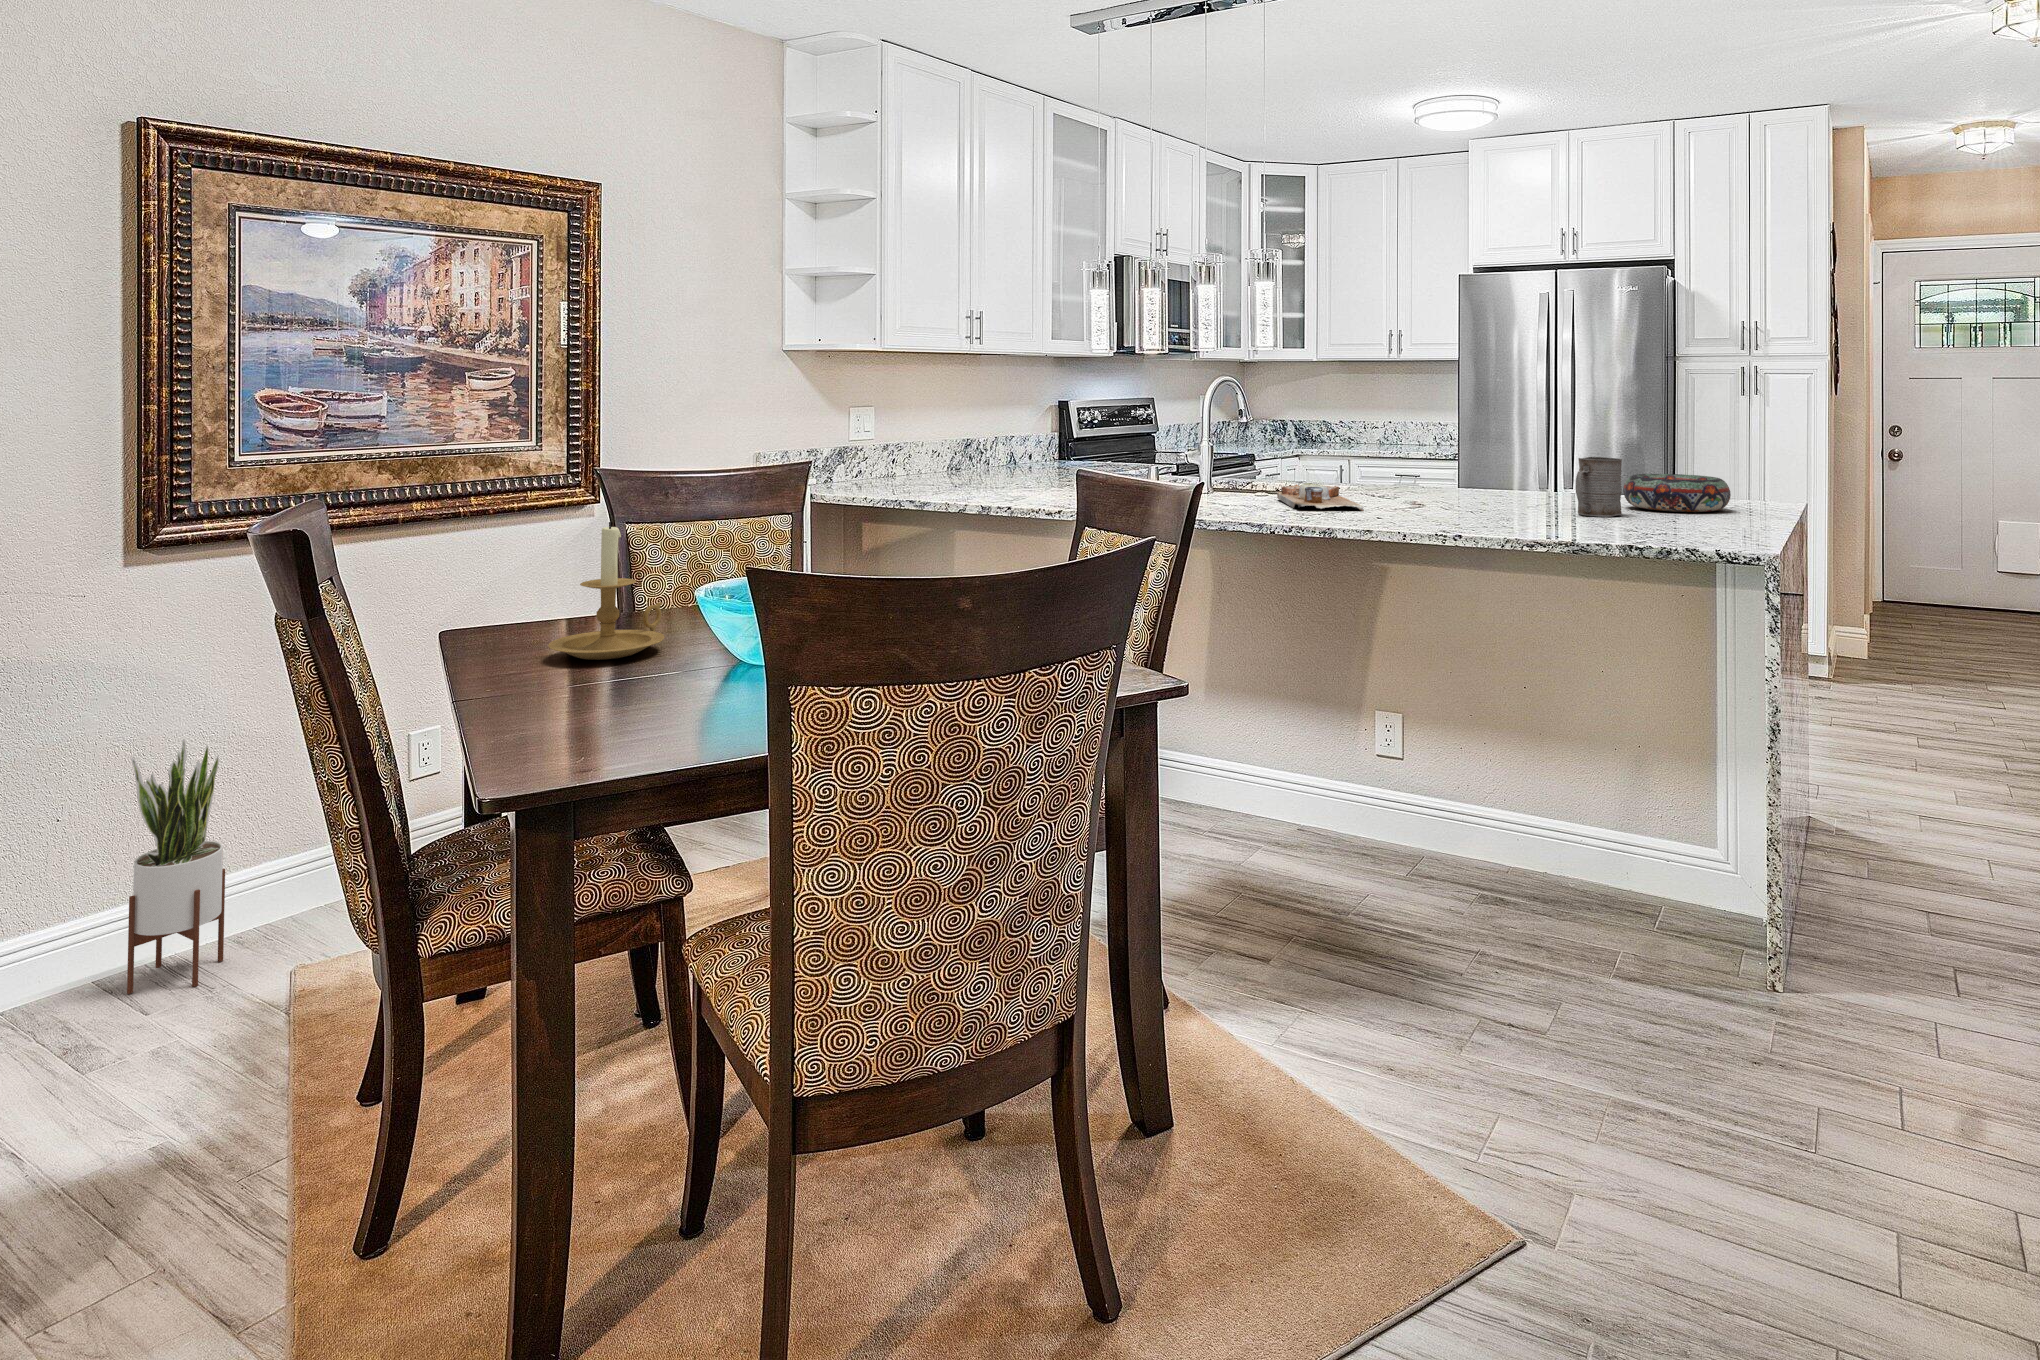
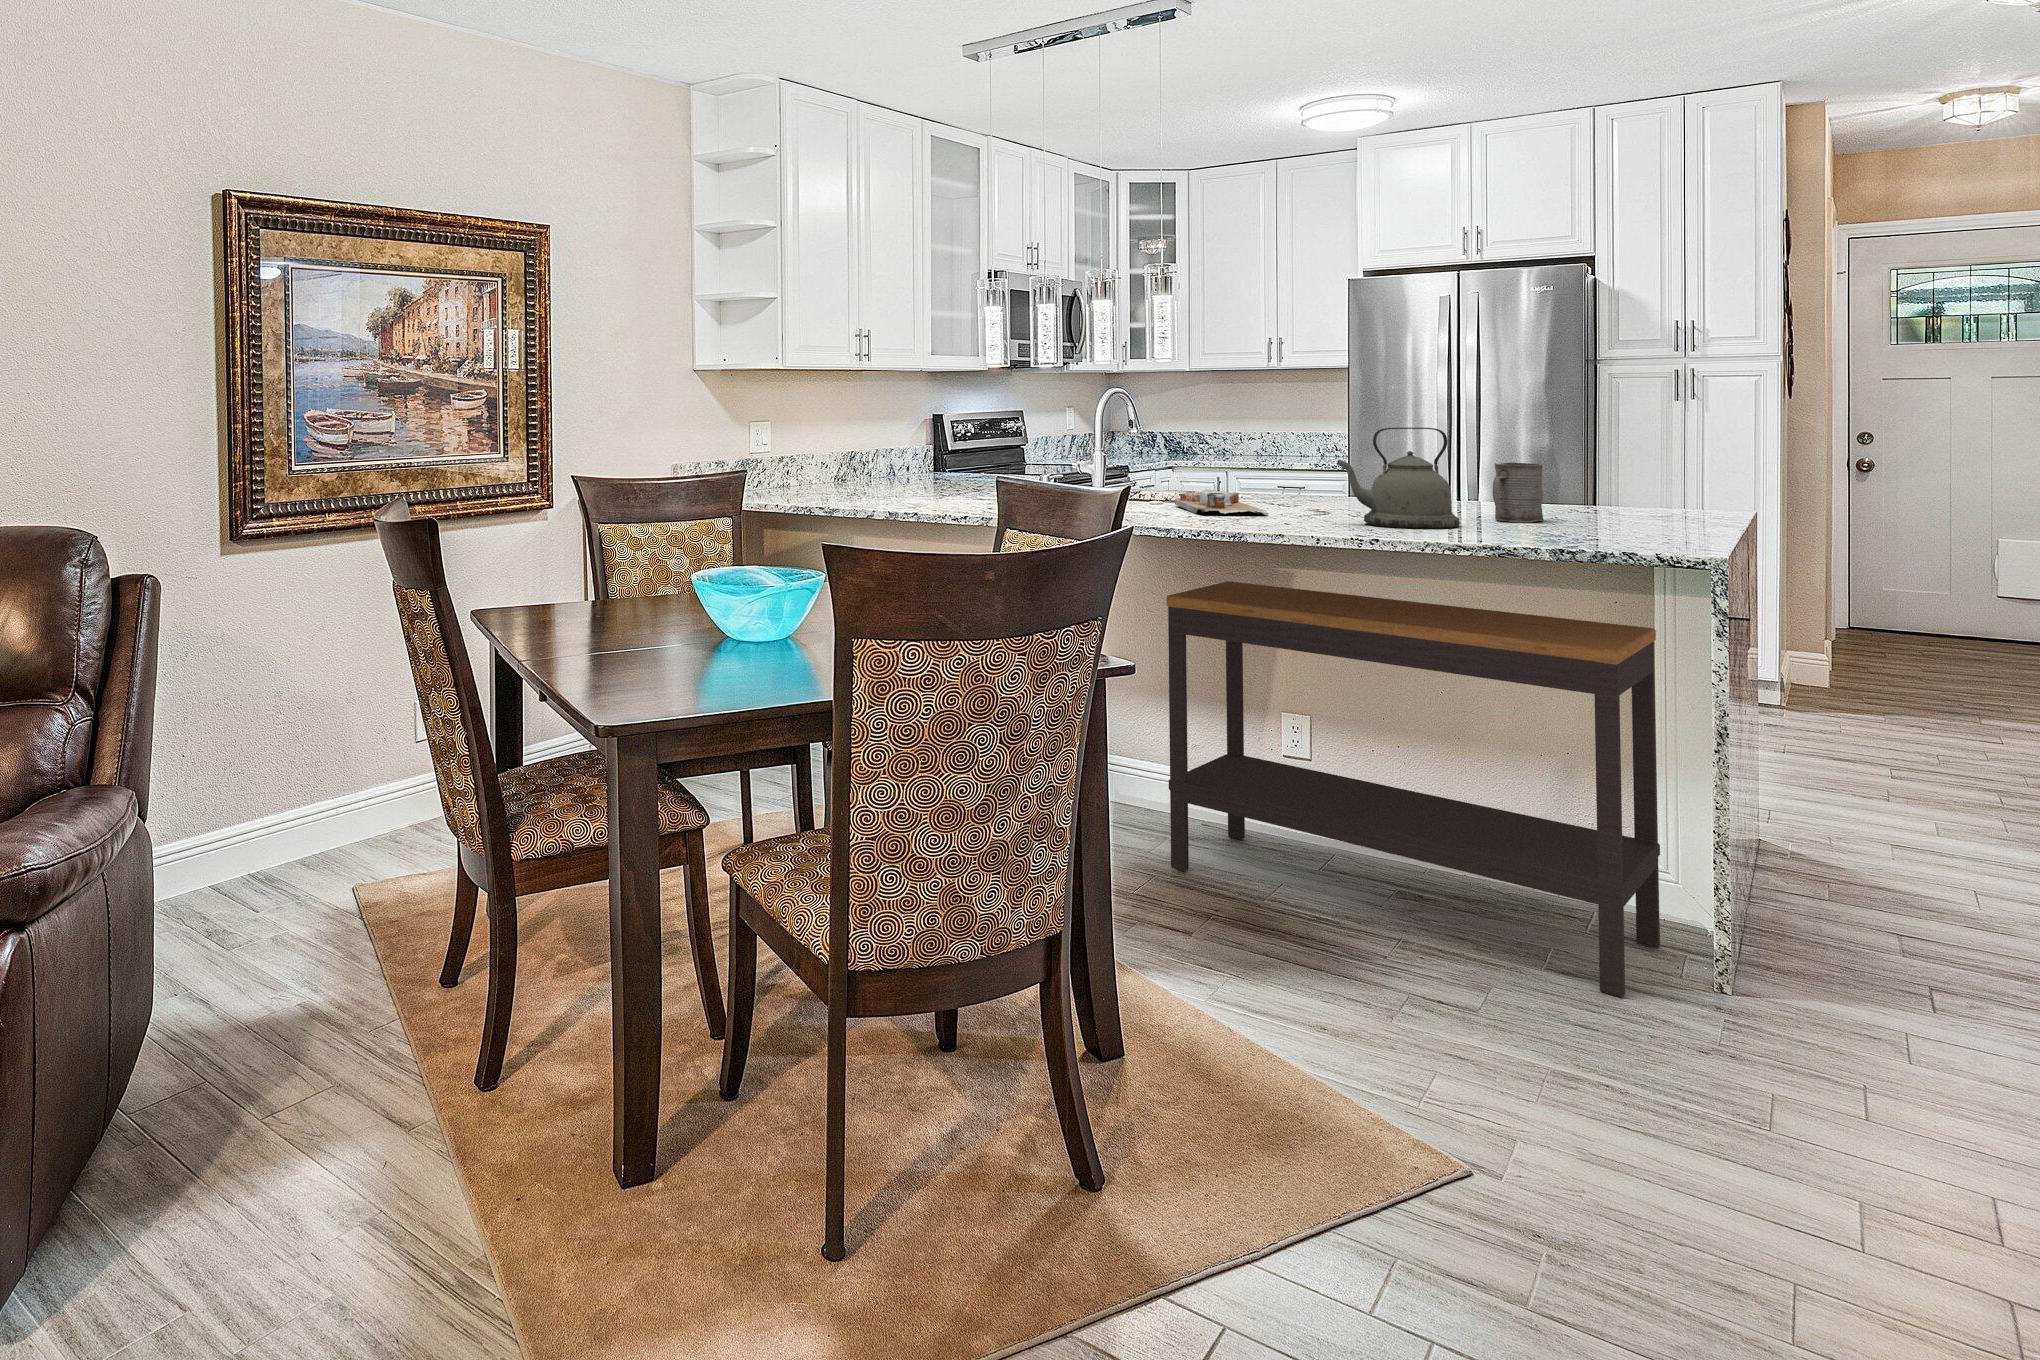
kettle: none [1428,421,1543,525] -> present [1337,427,1460,529]
decorative bowl: present [1623,474,1731,512] -> none [1543,480,1664,519]
candle holder: present [548,522,665,660] -> none [569,518,659,634]
console table: none [1255,578,1719,1004] -> present [1167,581,1660,998]
potted plant: present [127,739,225,994] -> none [233,696,295,901]

